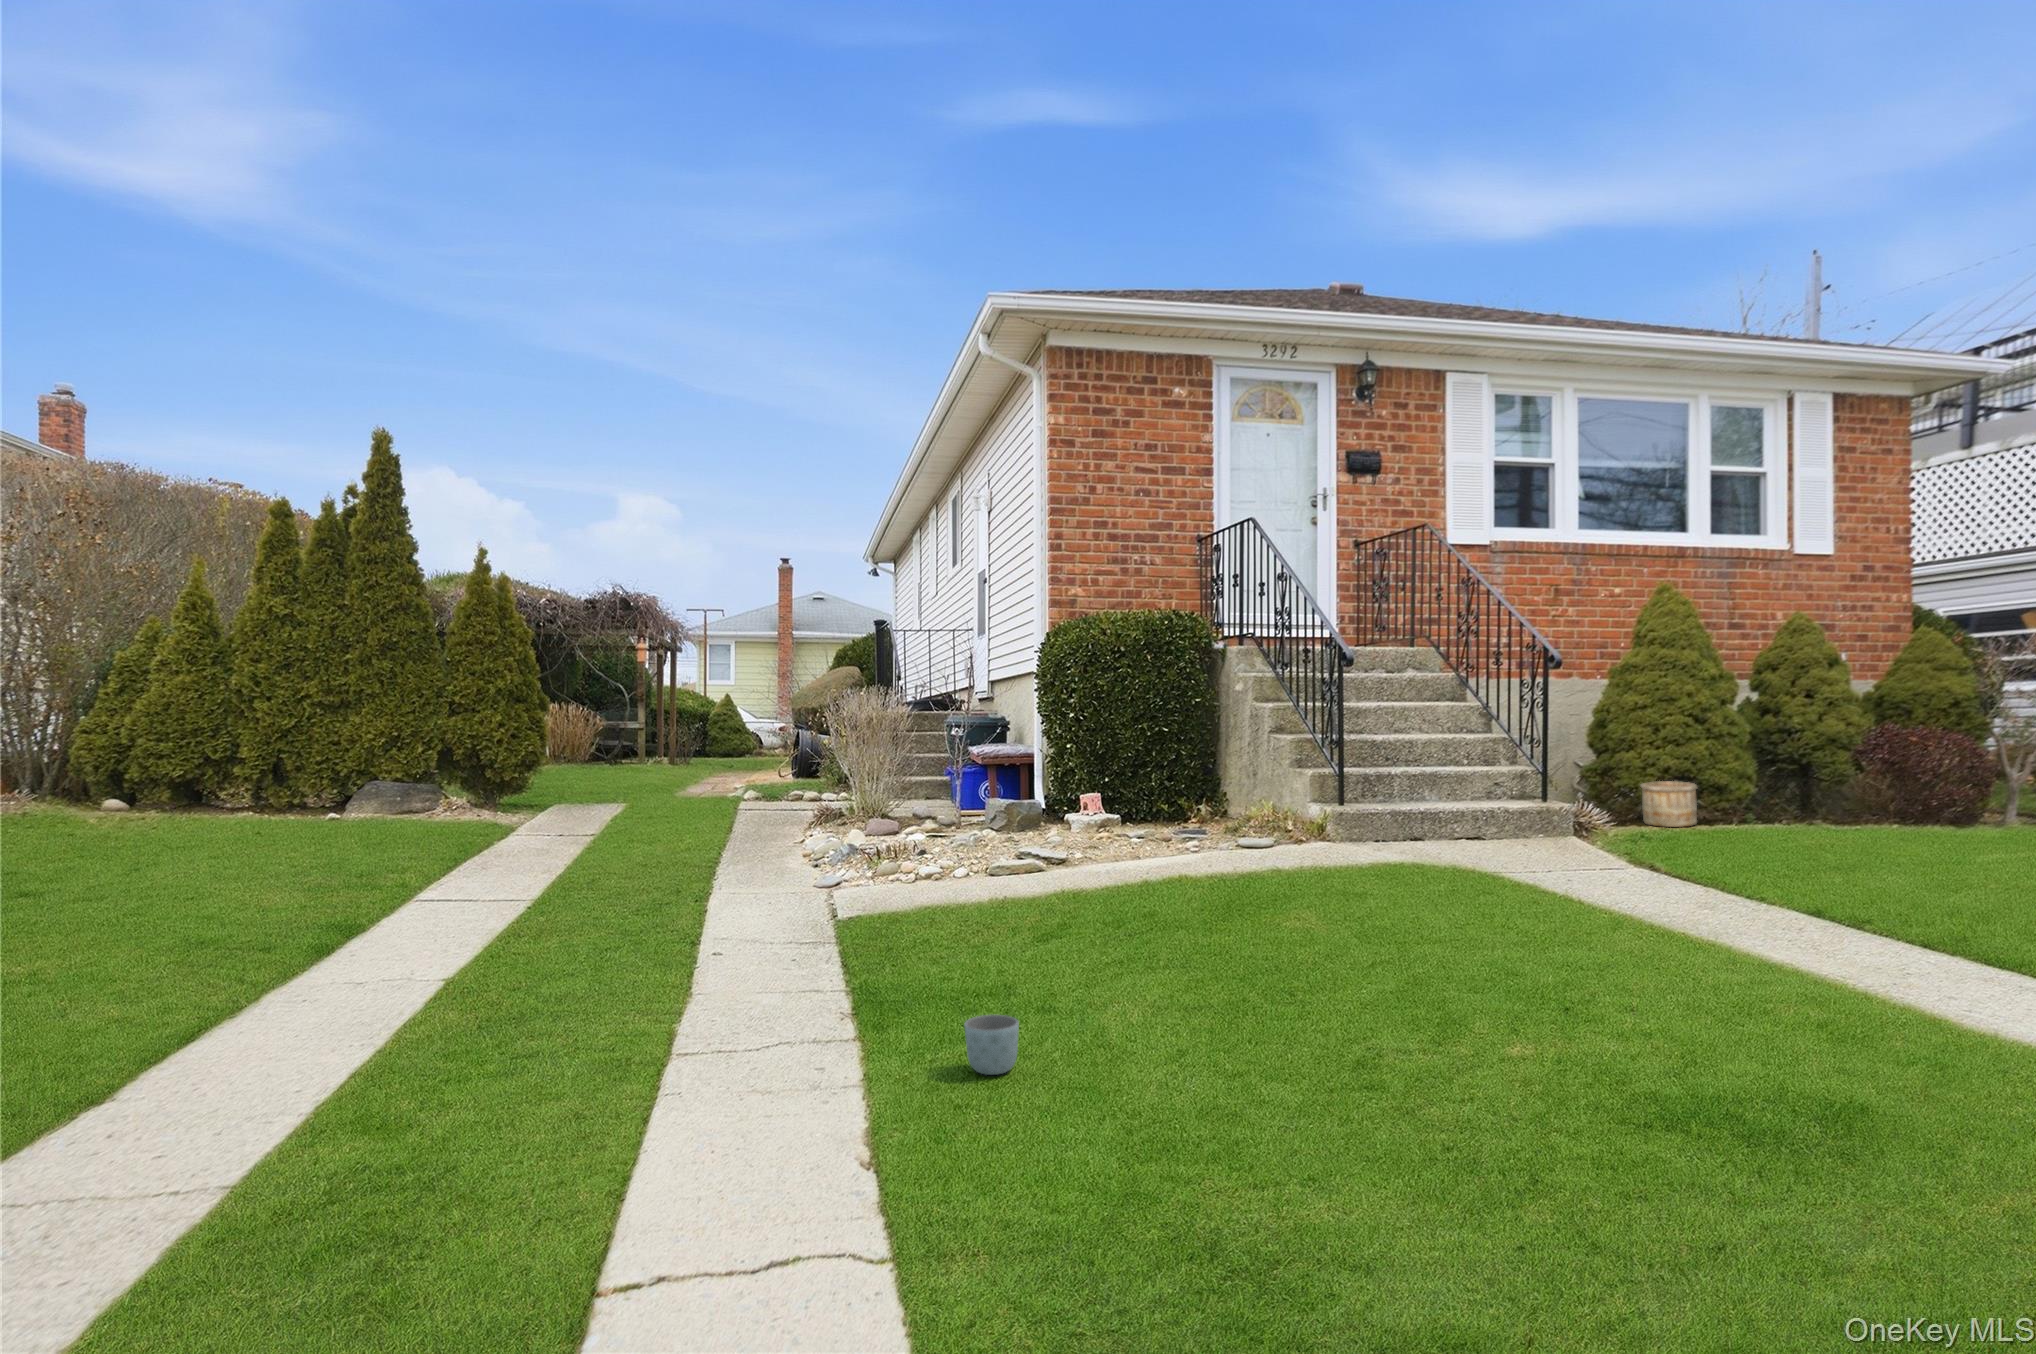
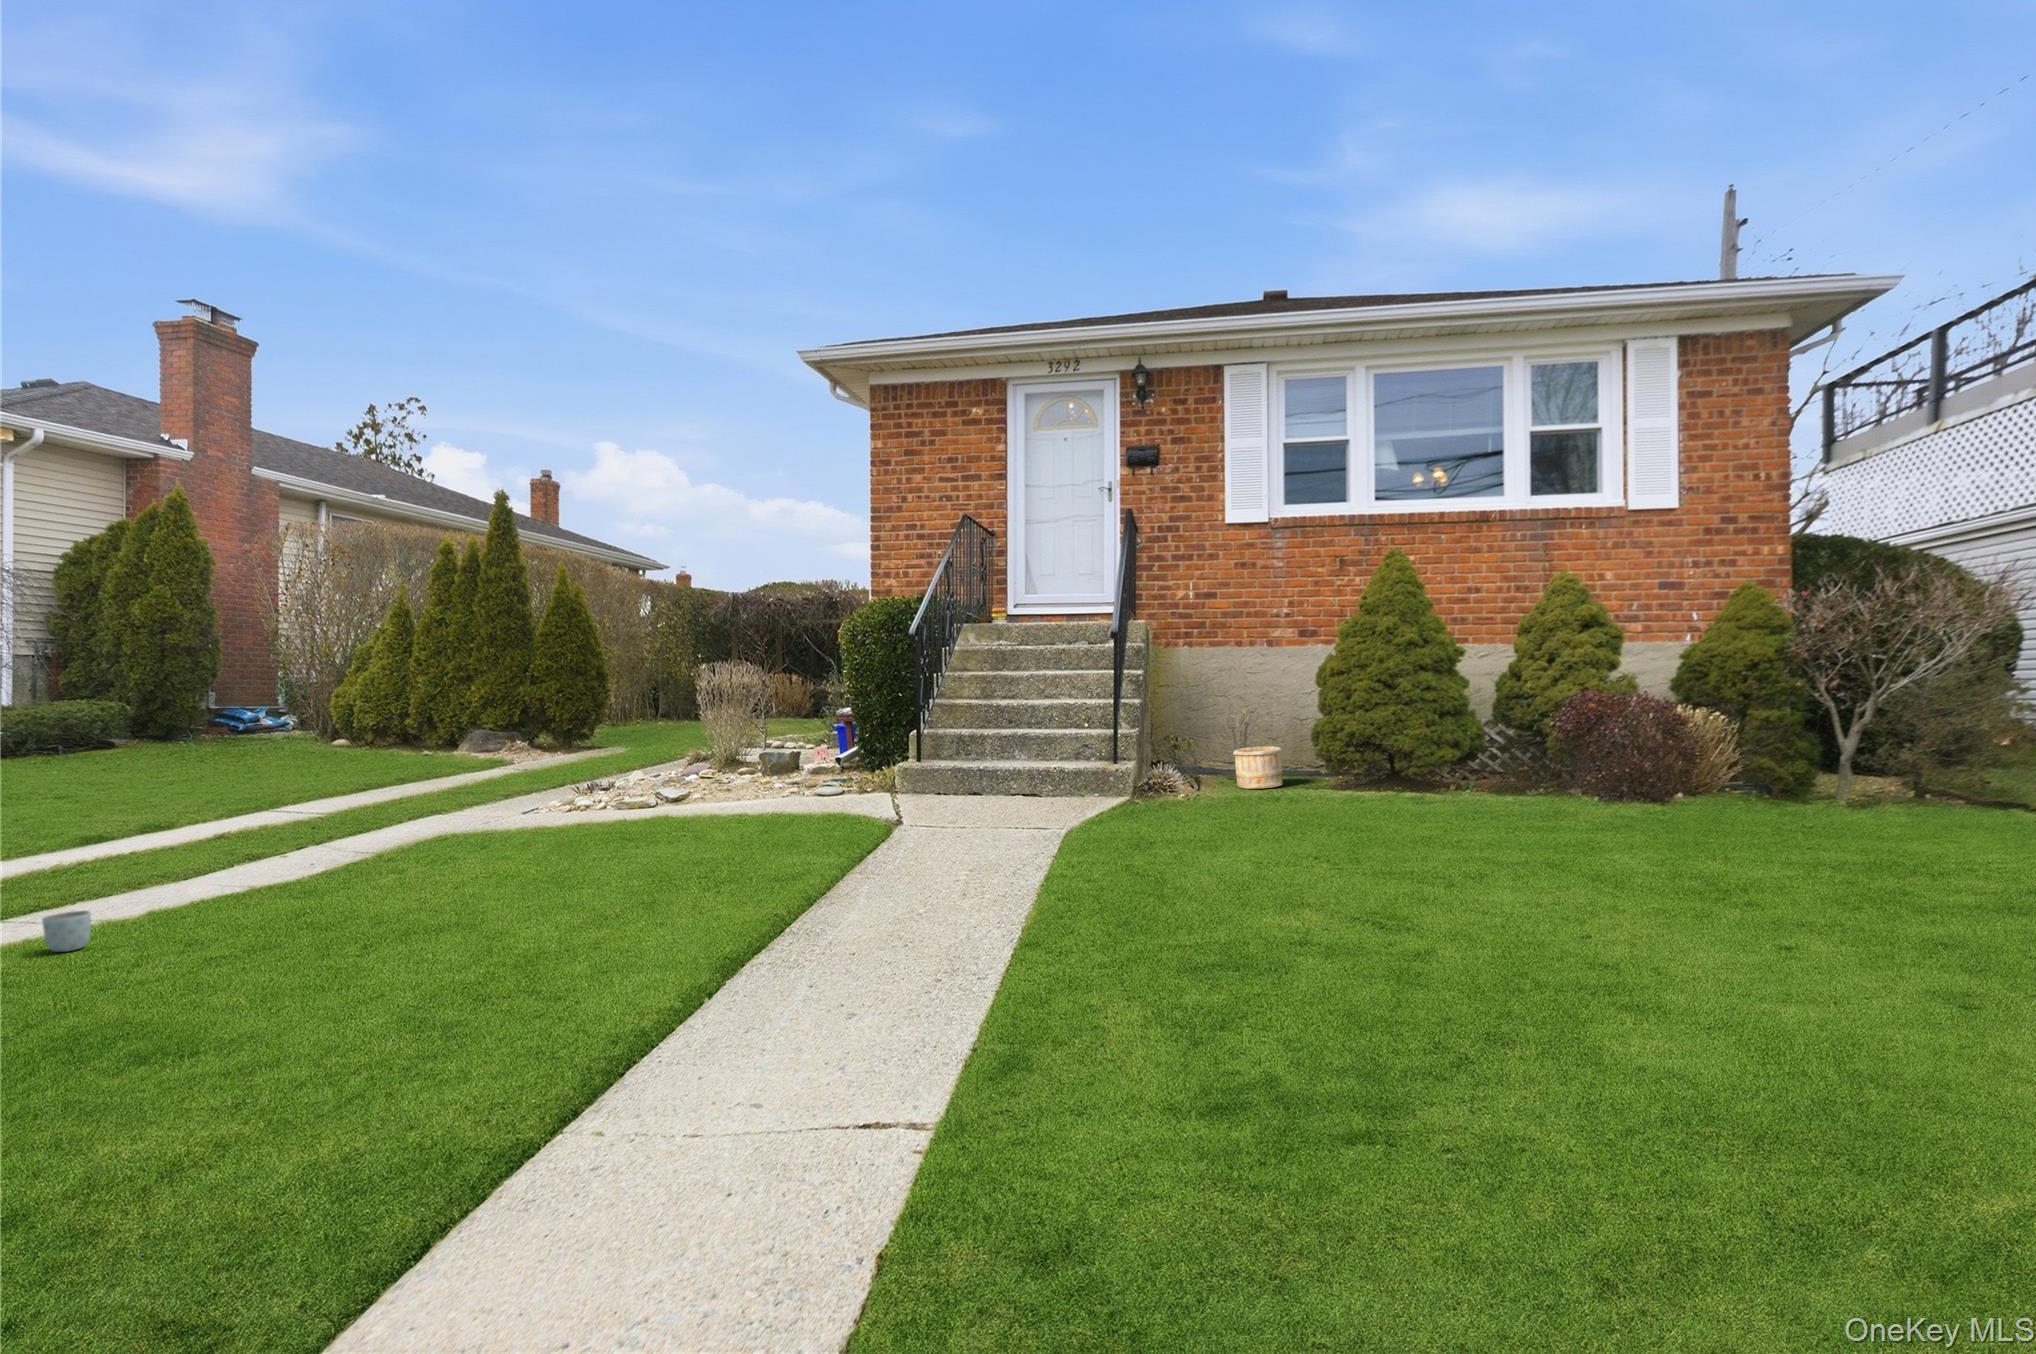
planter: present [964,1015,1019,1075] -> present [42,911,91,952]

